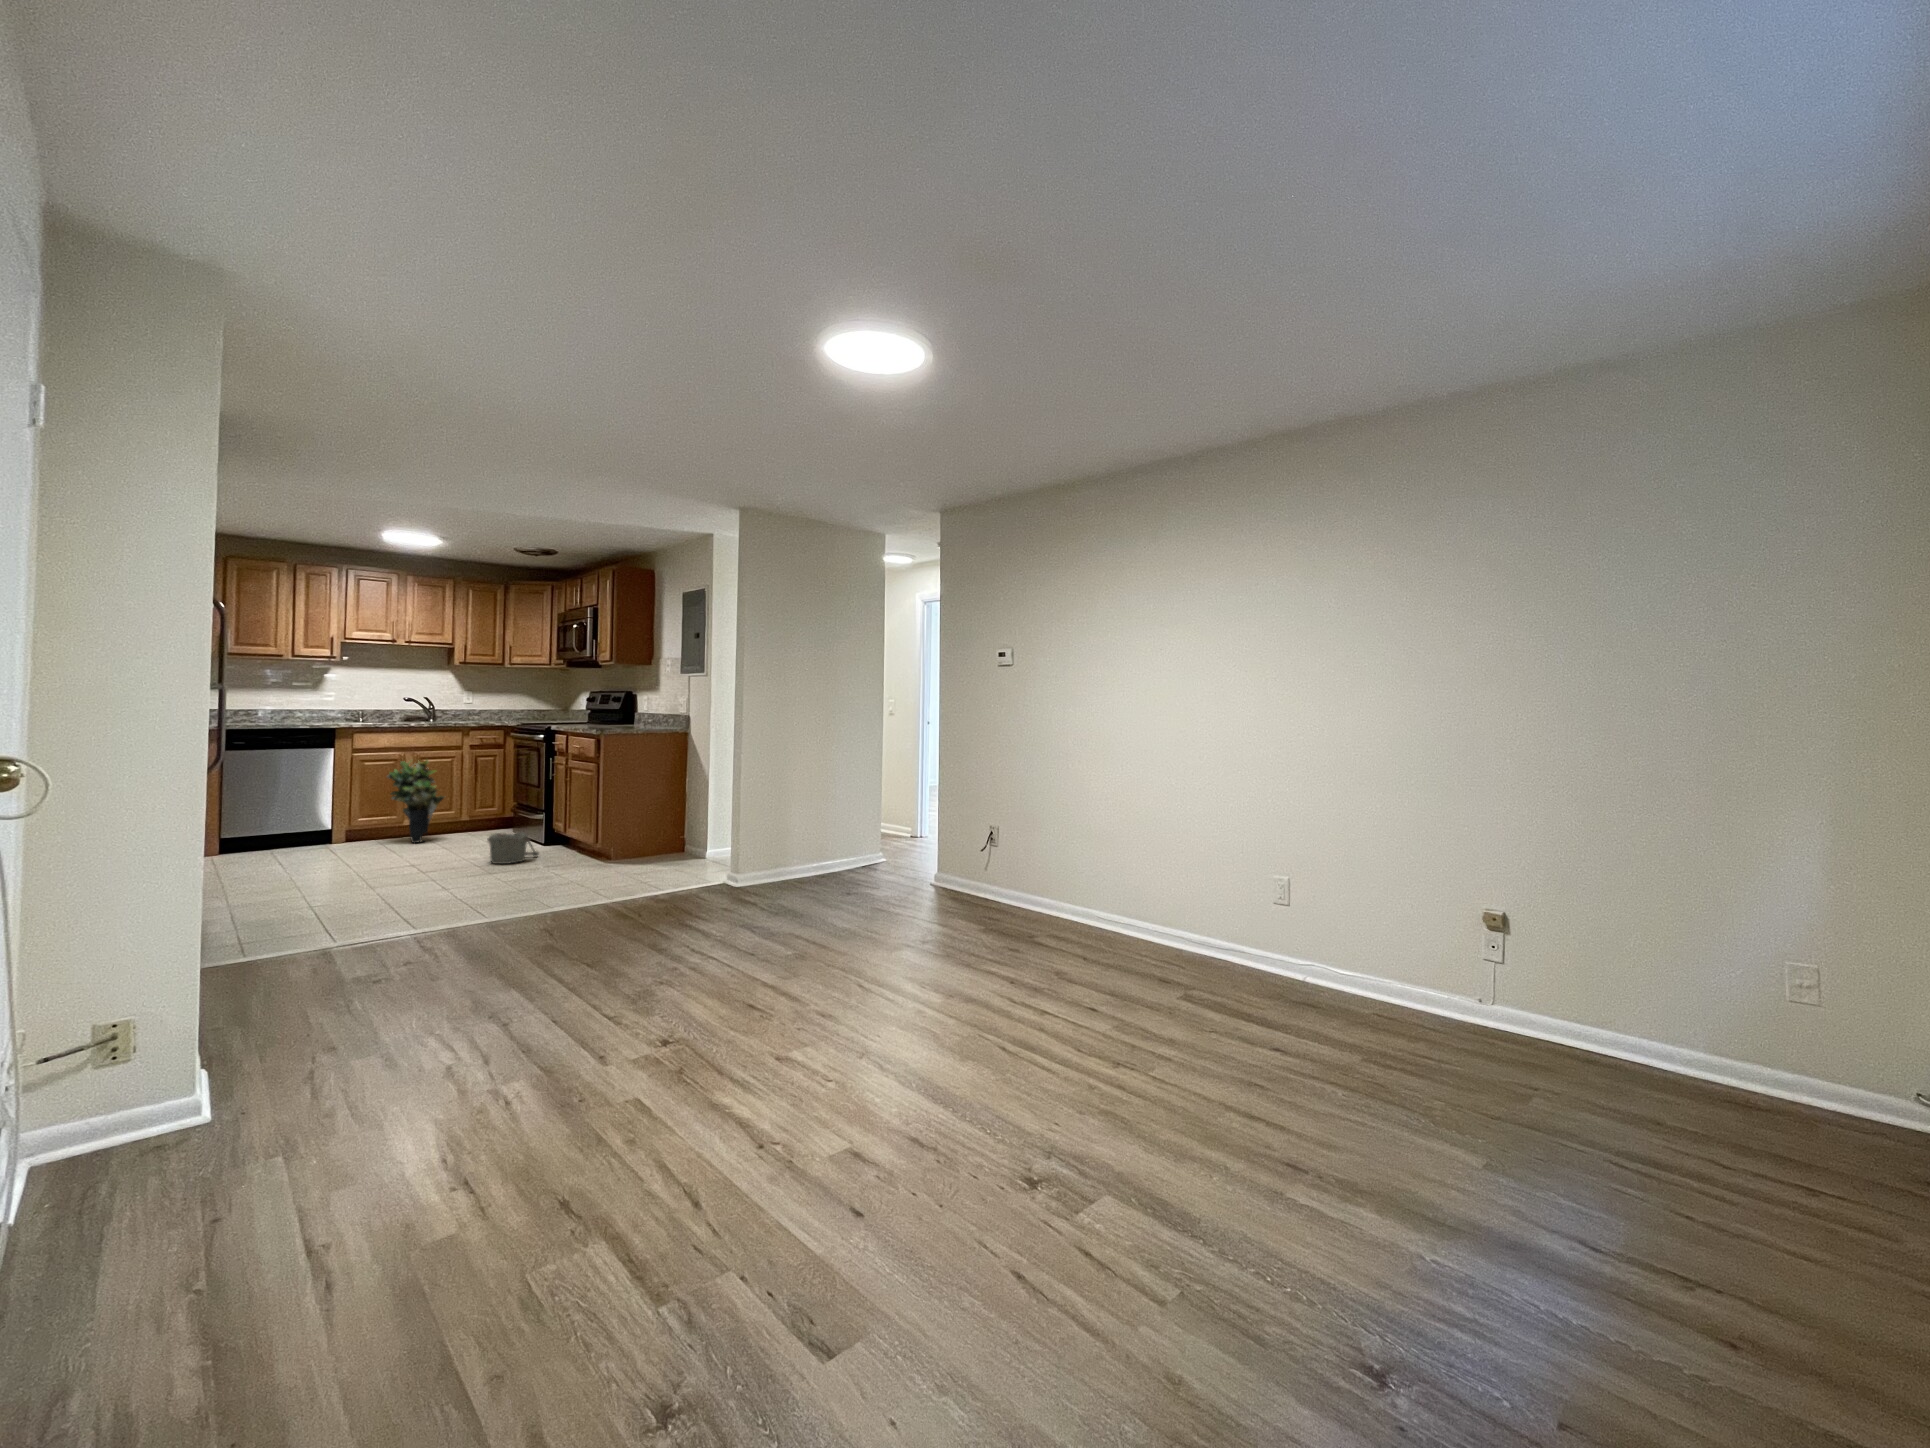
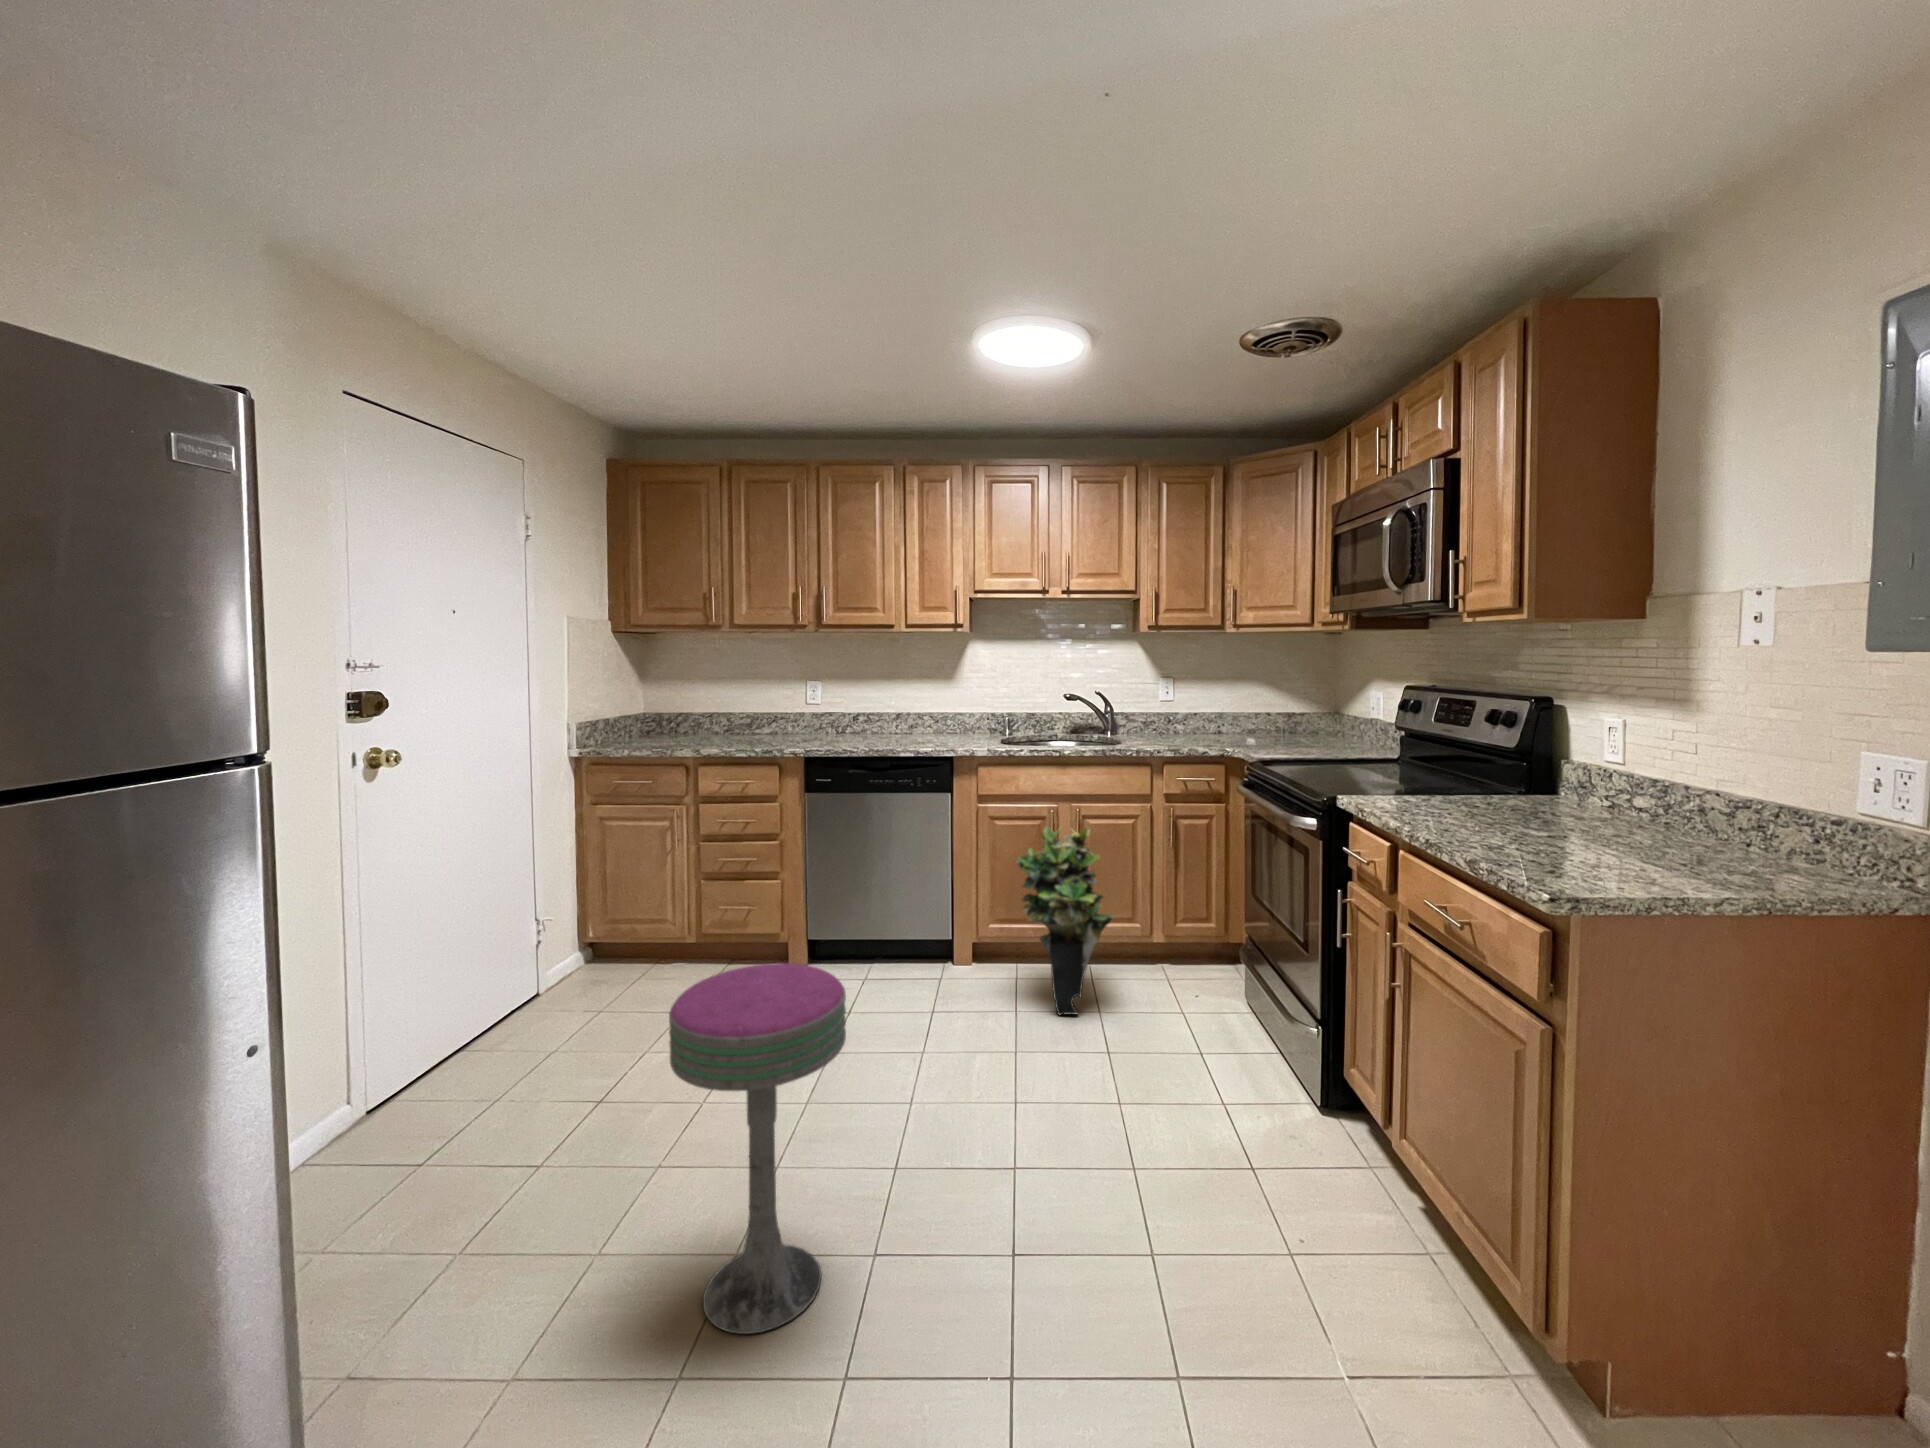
bar stool: none [294,778,367,887] -> present [669,963,846,1334]
bucket: present [487,832,539,864] -> none [1169,1162,1318,1319]

